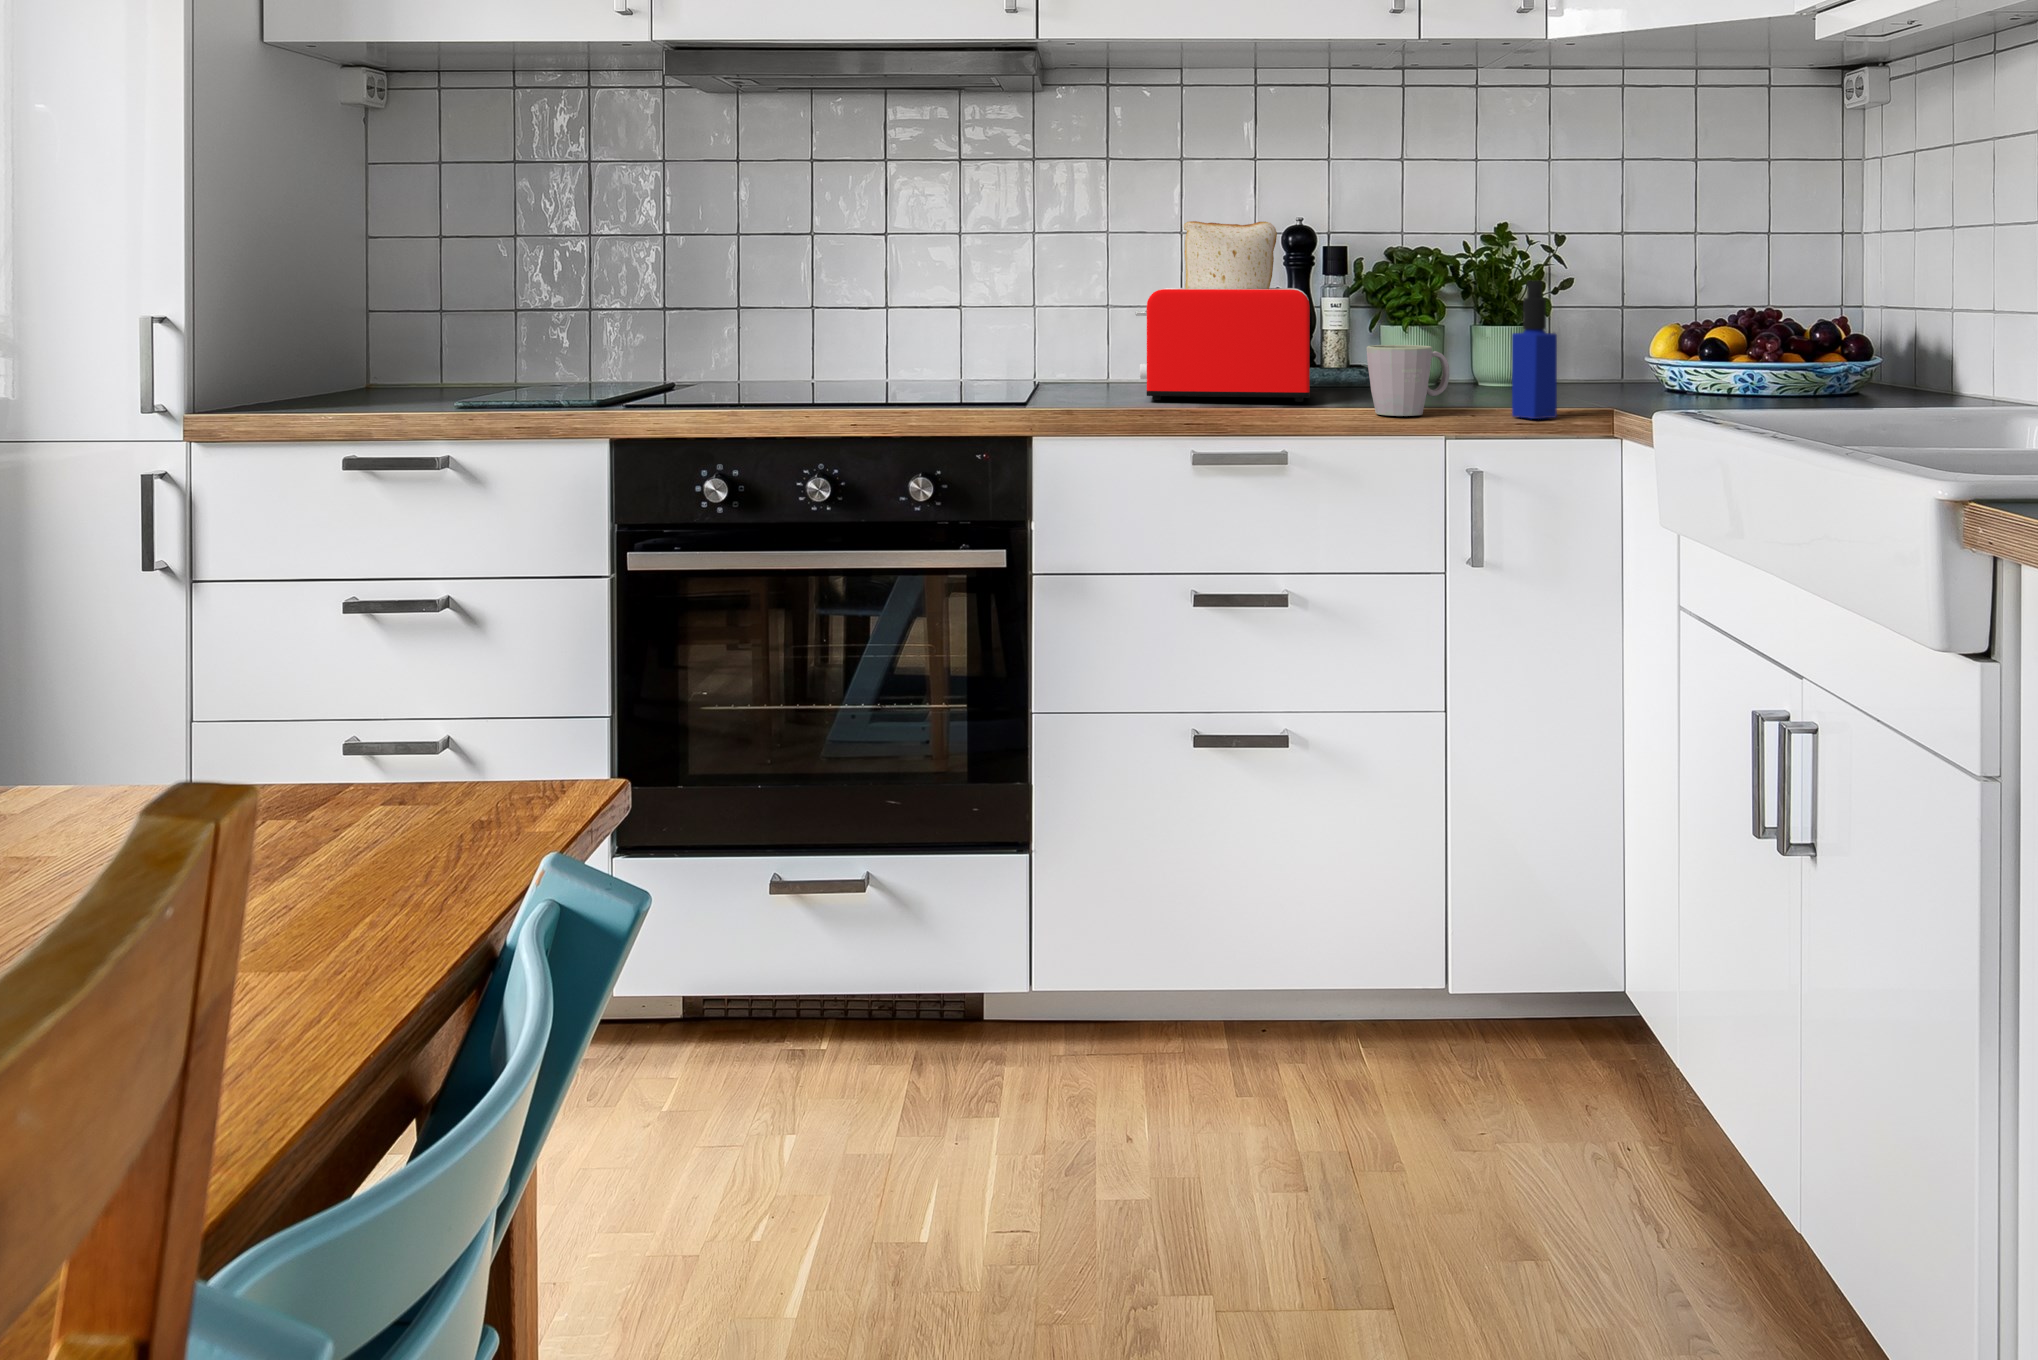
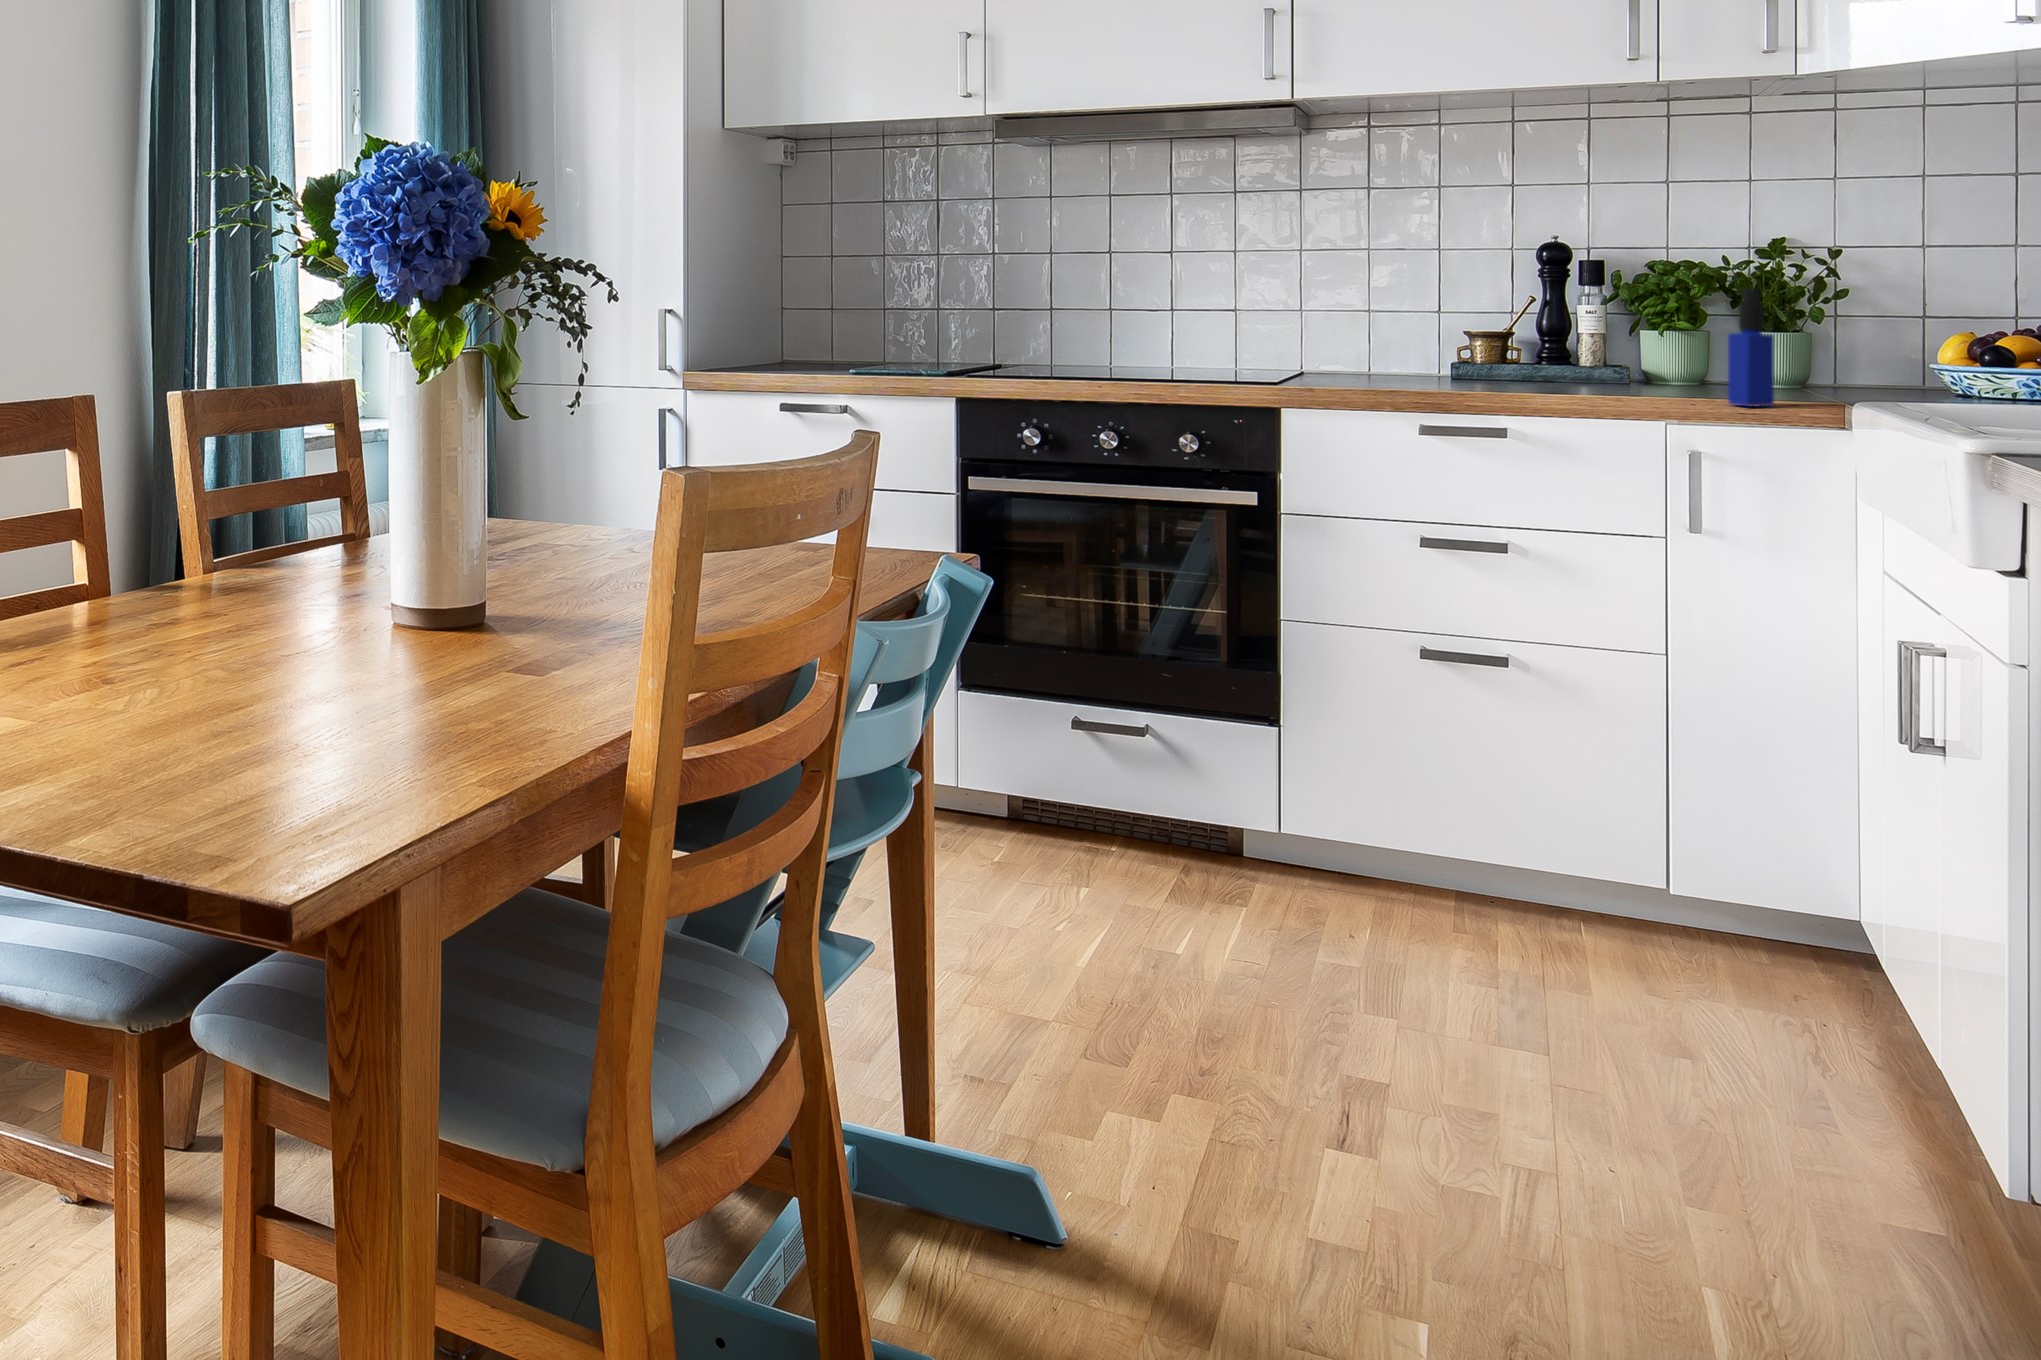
toaster: present [1136,221,1310,402] -> none [1380,241,1547,389]
mug: present [1367,345,1449,416] -> none [1584,343,1670,401]

